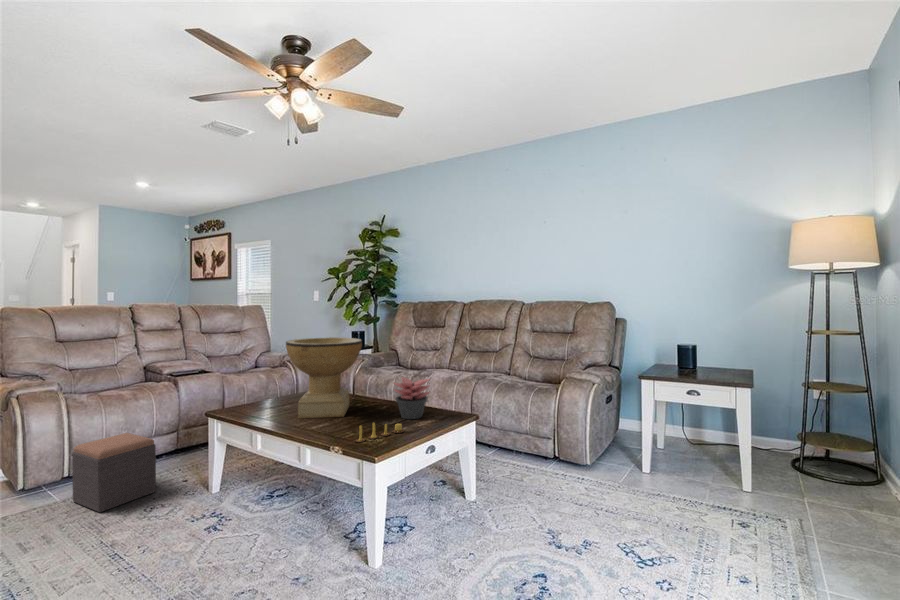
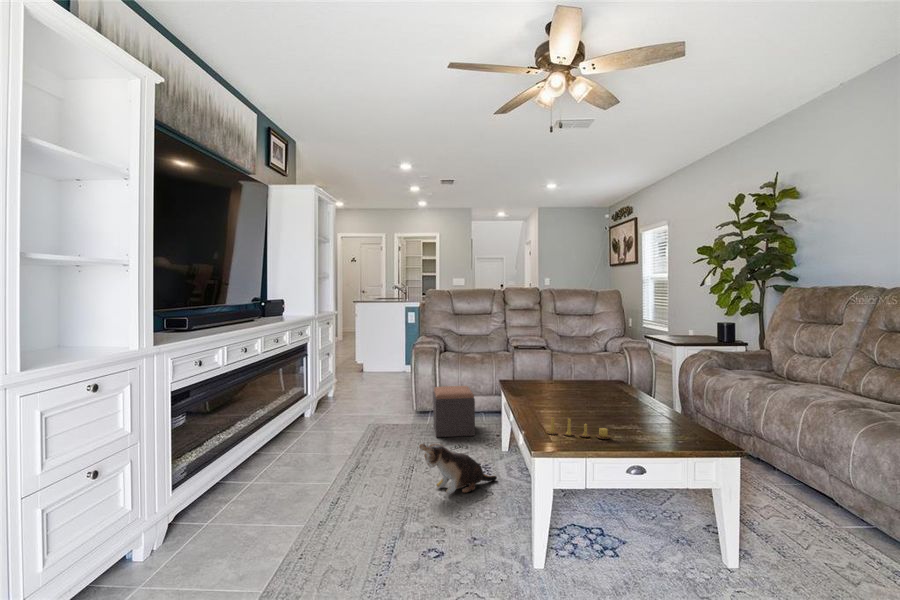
decorative bowl: present [286,337,362,418] -> none [541,323,621,410]
succulent plant: present [394,377,430,419] -> none [632,378,678,433]
plush toy: none [168,502,248,560] -> present [419,444,497,494]

